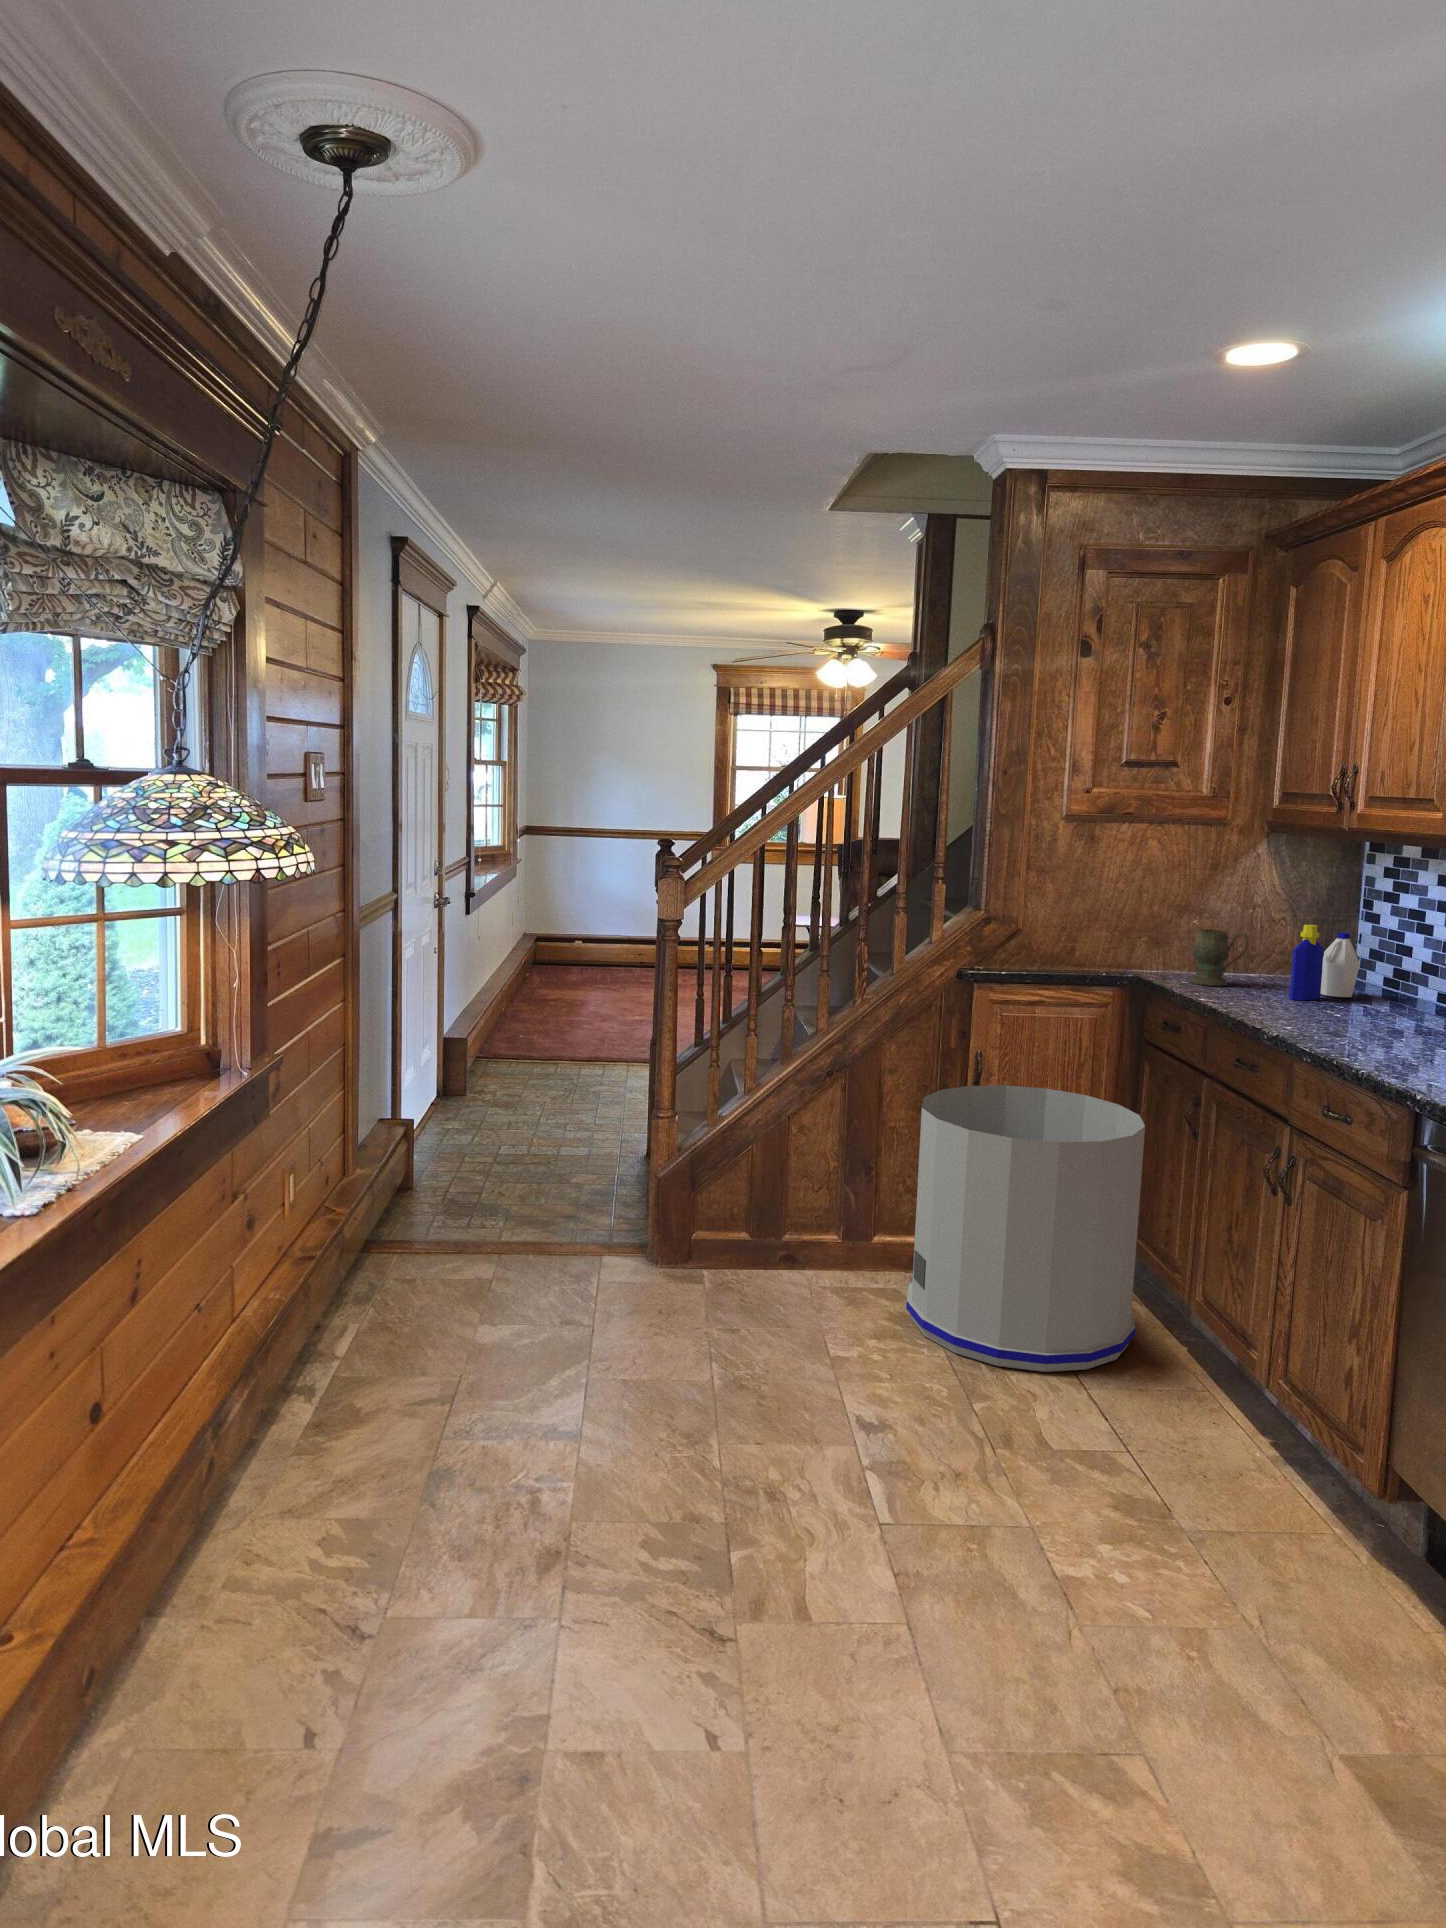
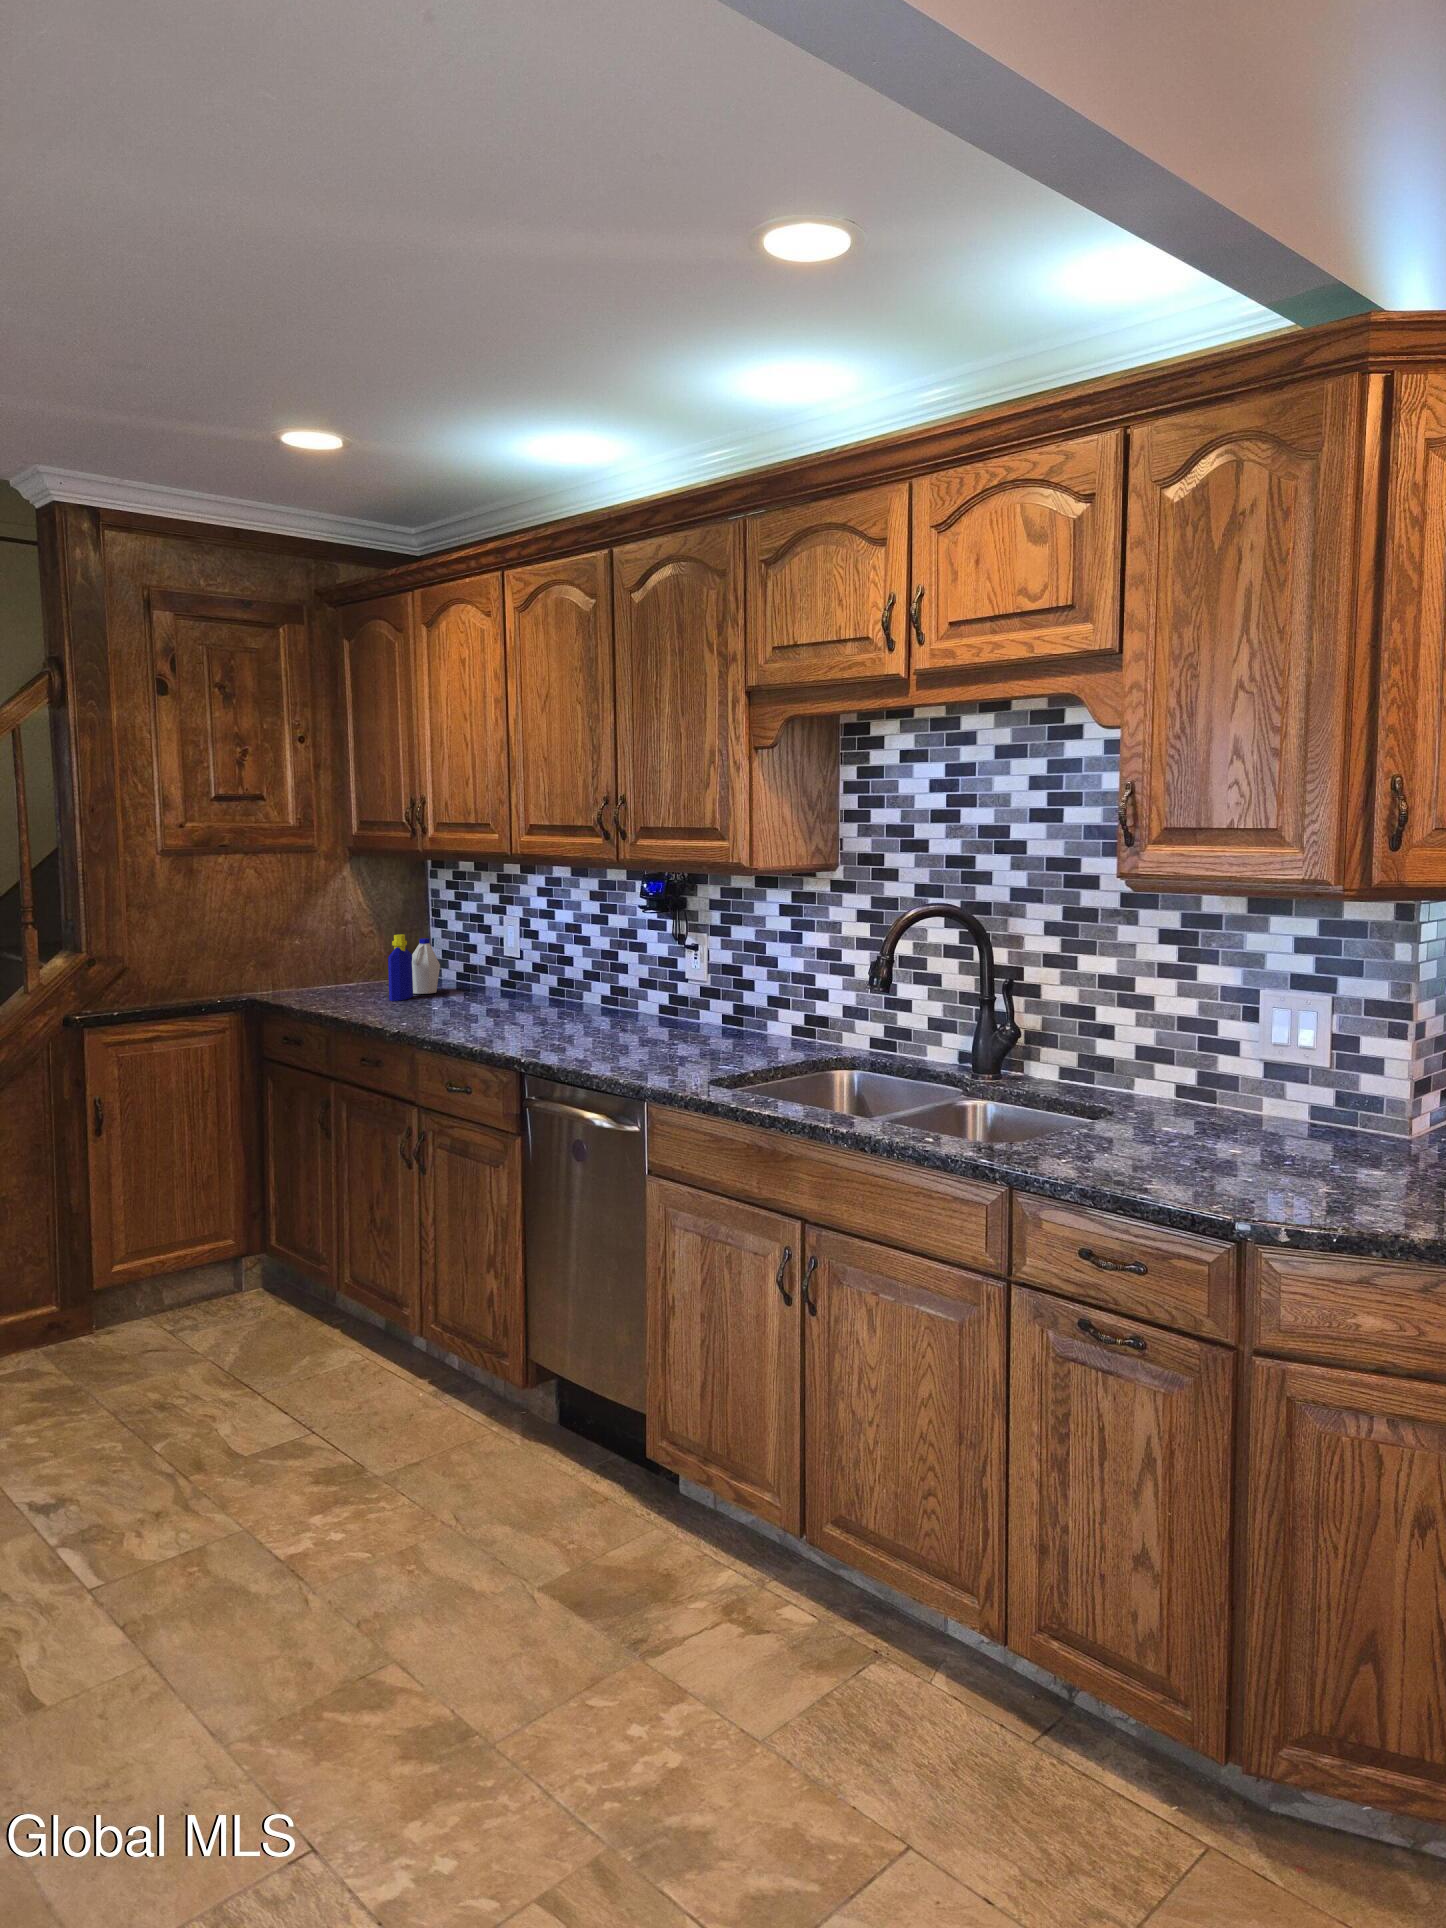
mug: present [1190,929,1248,986] -> none [299,947,348,999]
trash can: present [906,1085,1145,1372] -> none [44,1121,294,1409]

